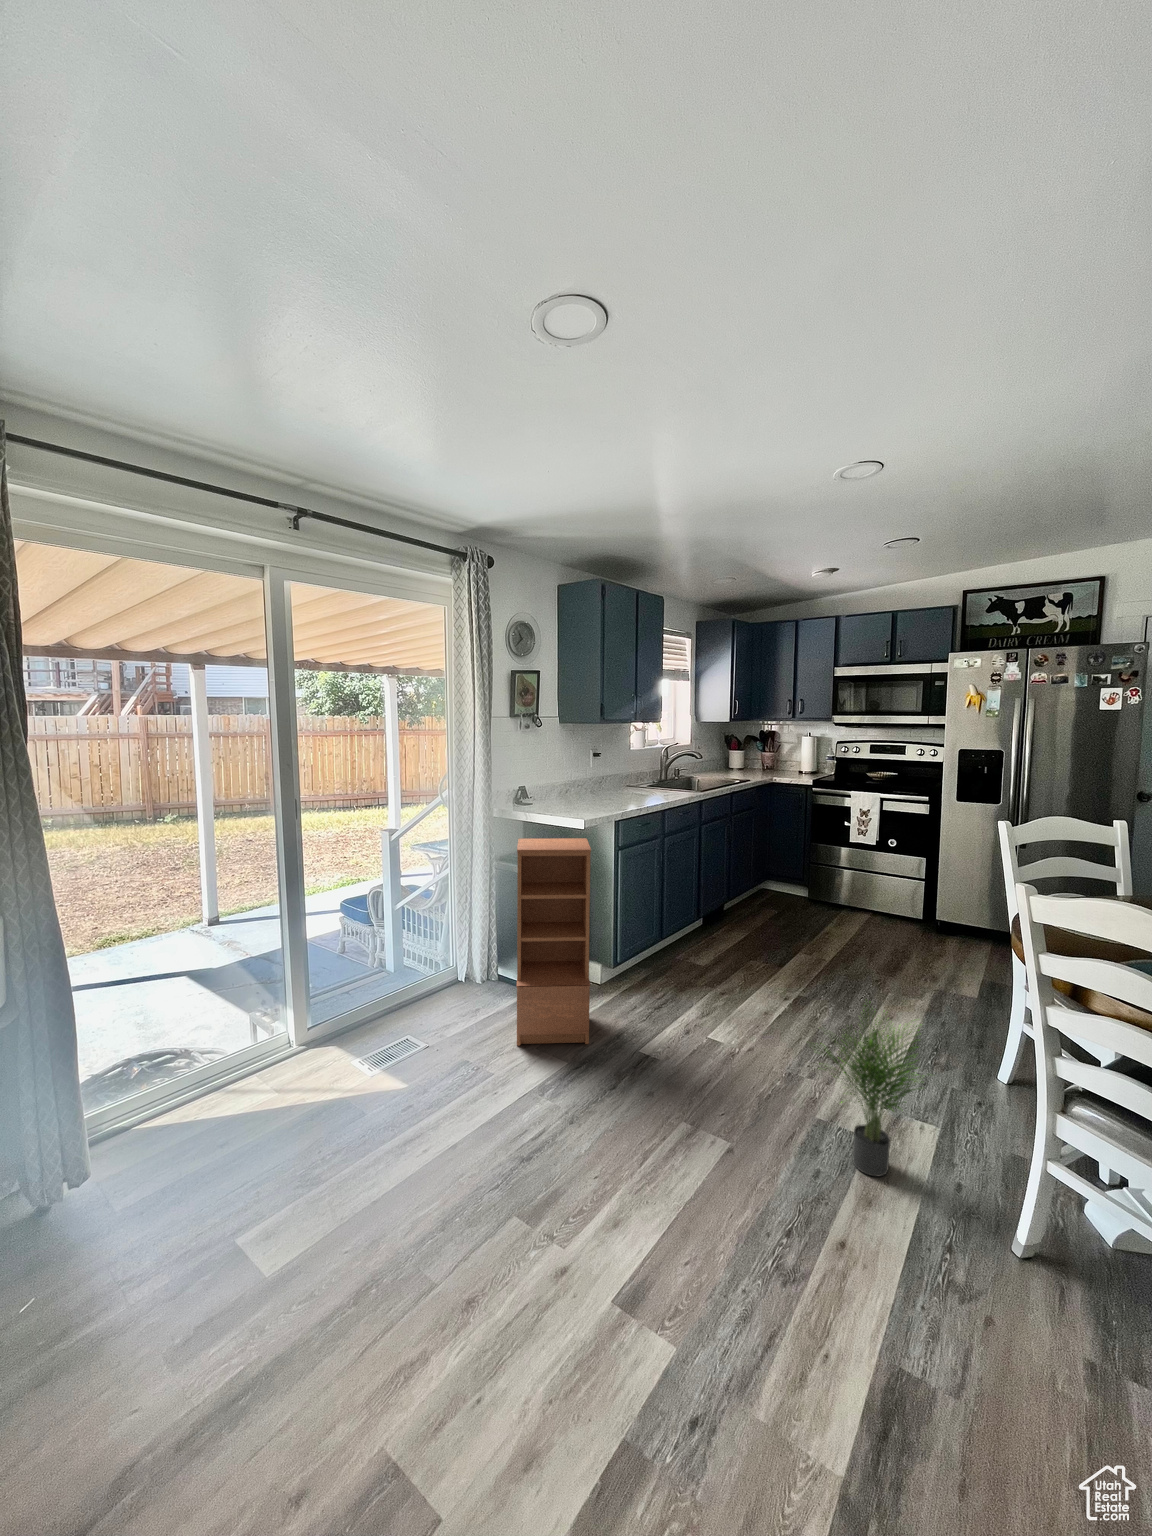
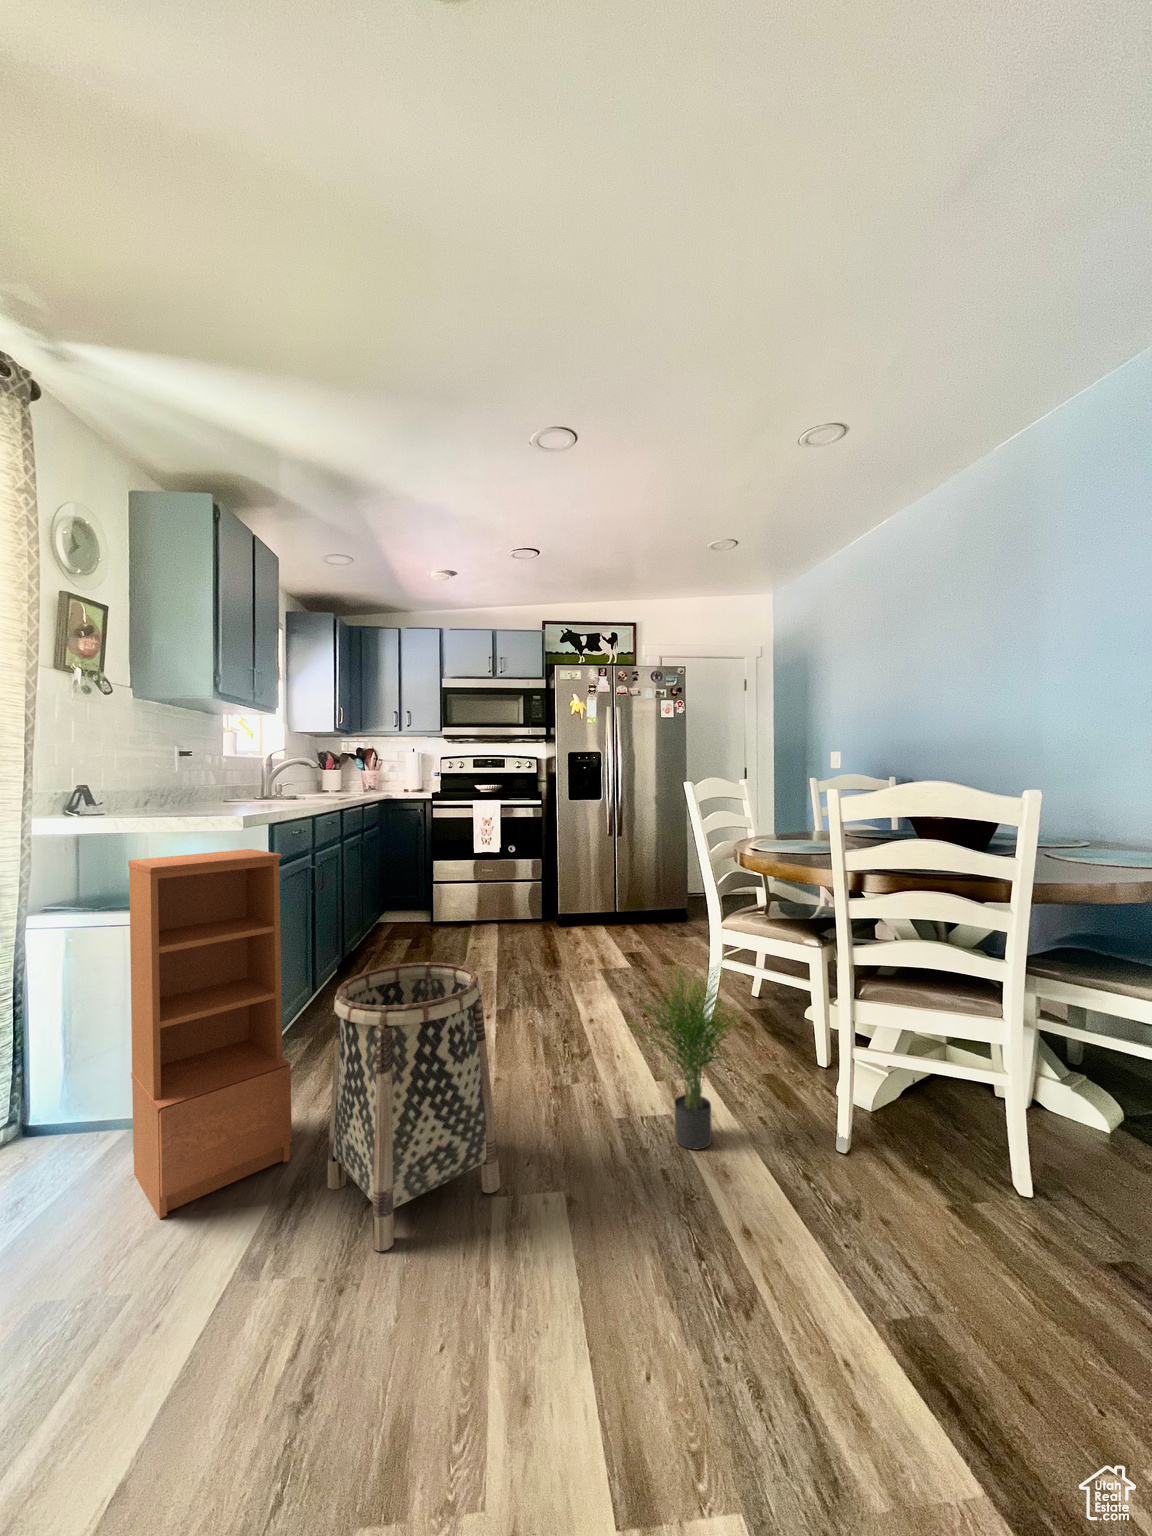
basket: none [595,940,695,1120] -> present [328,962,500,1251]

